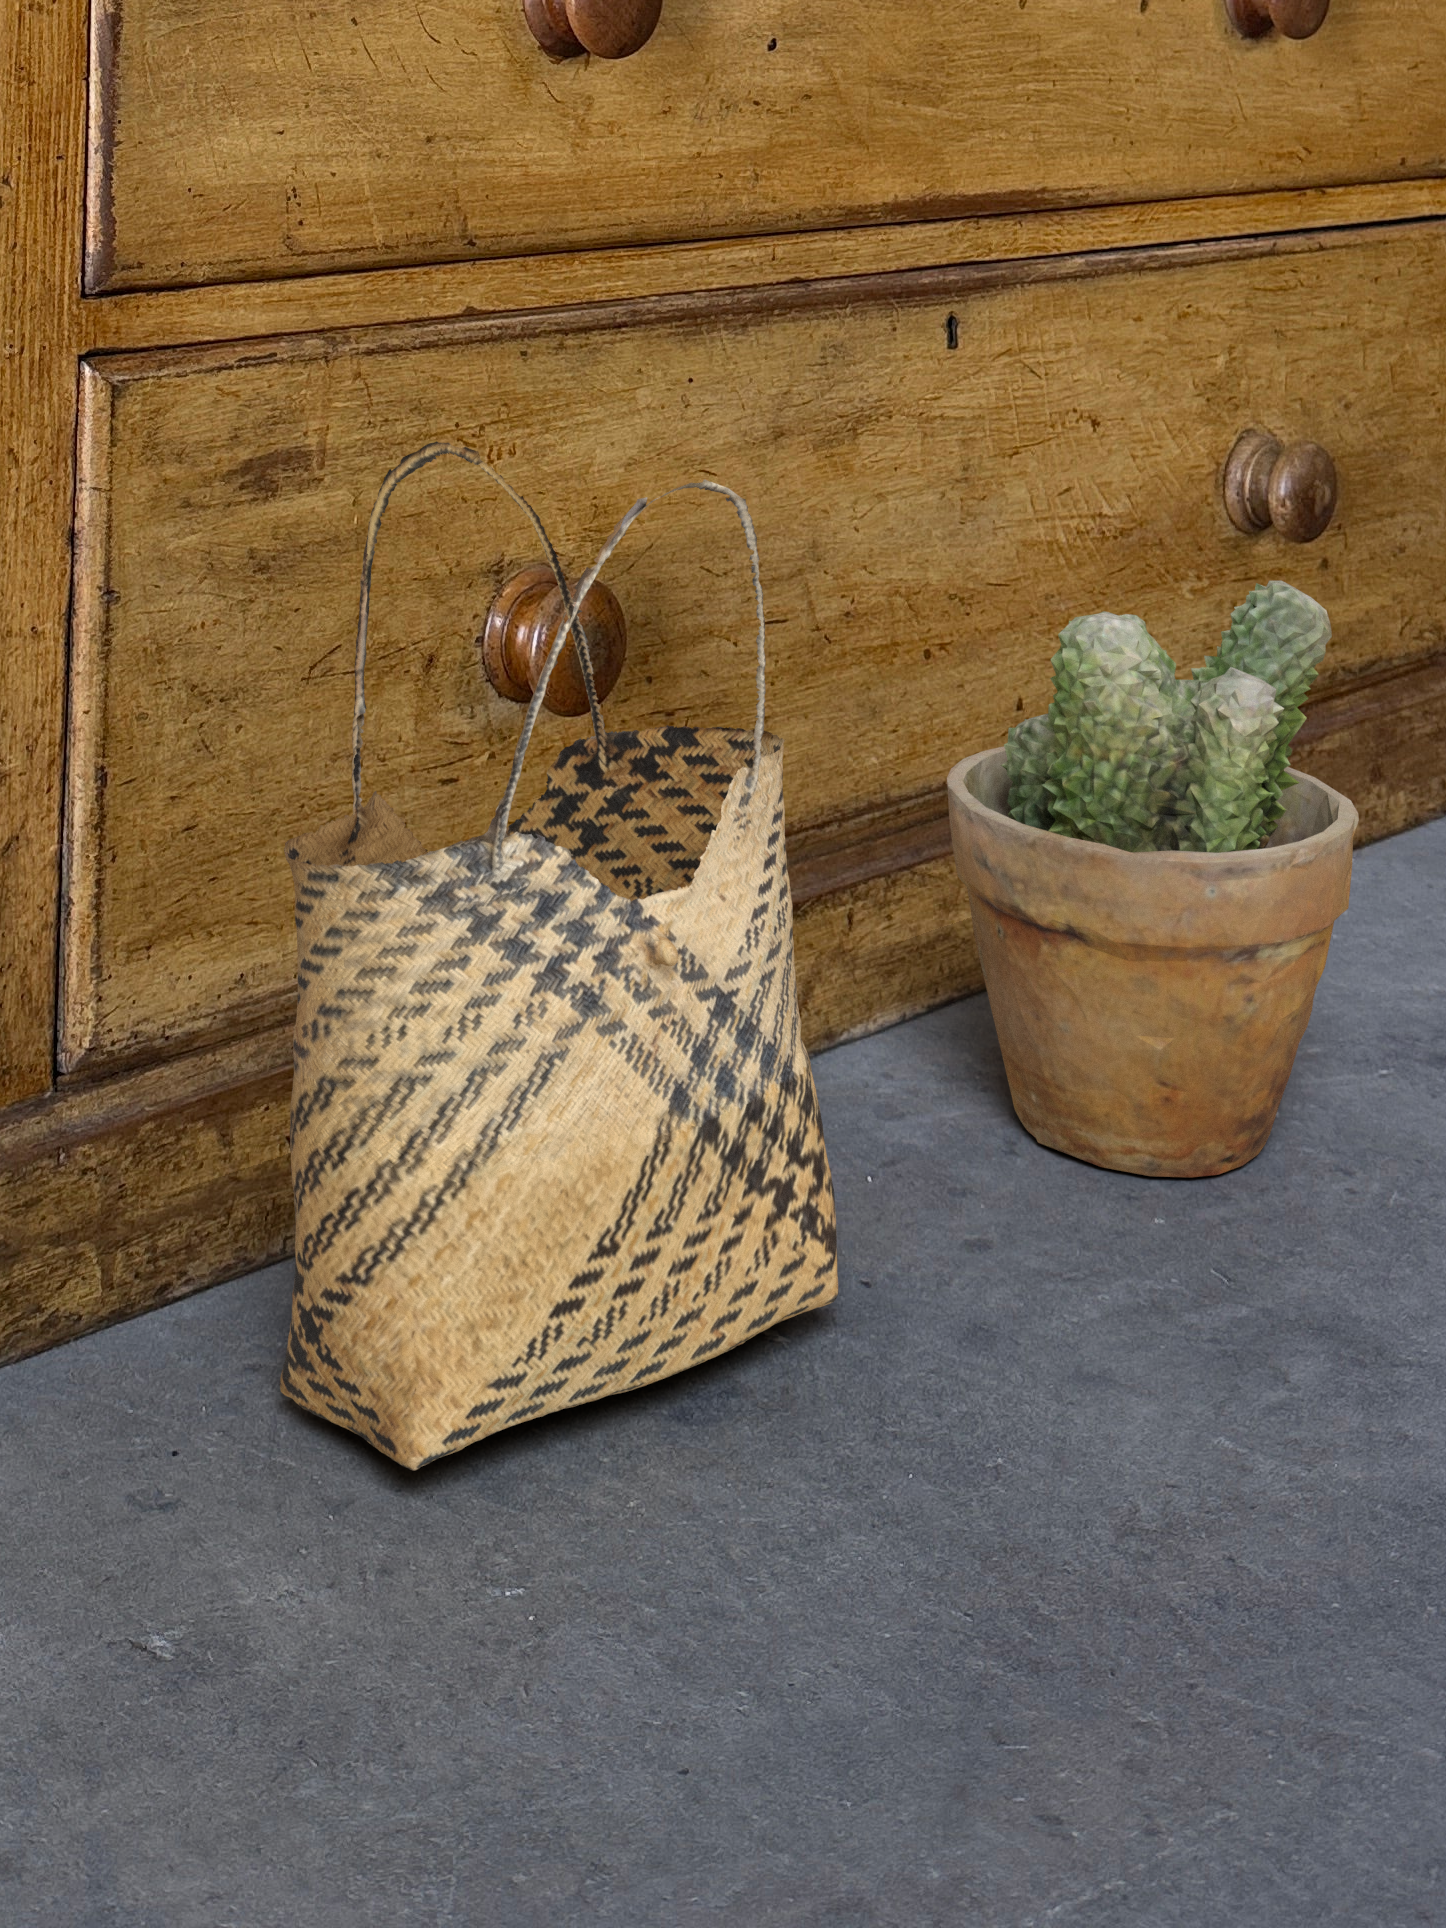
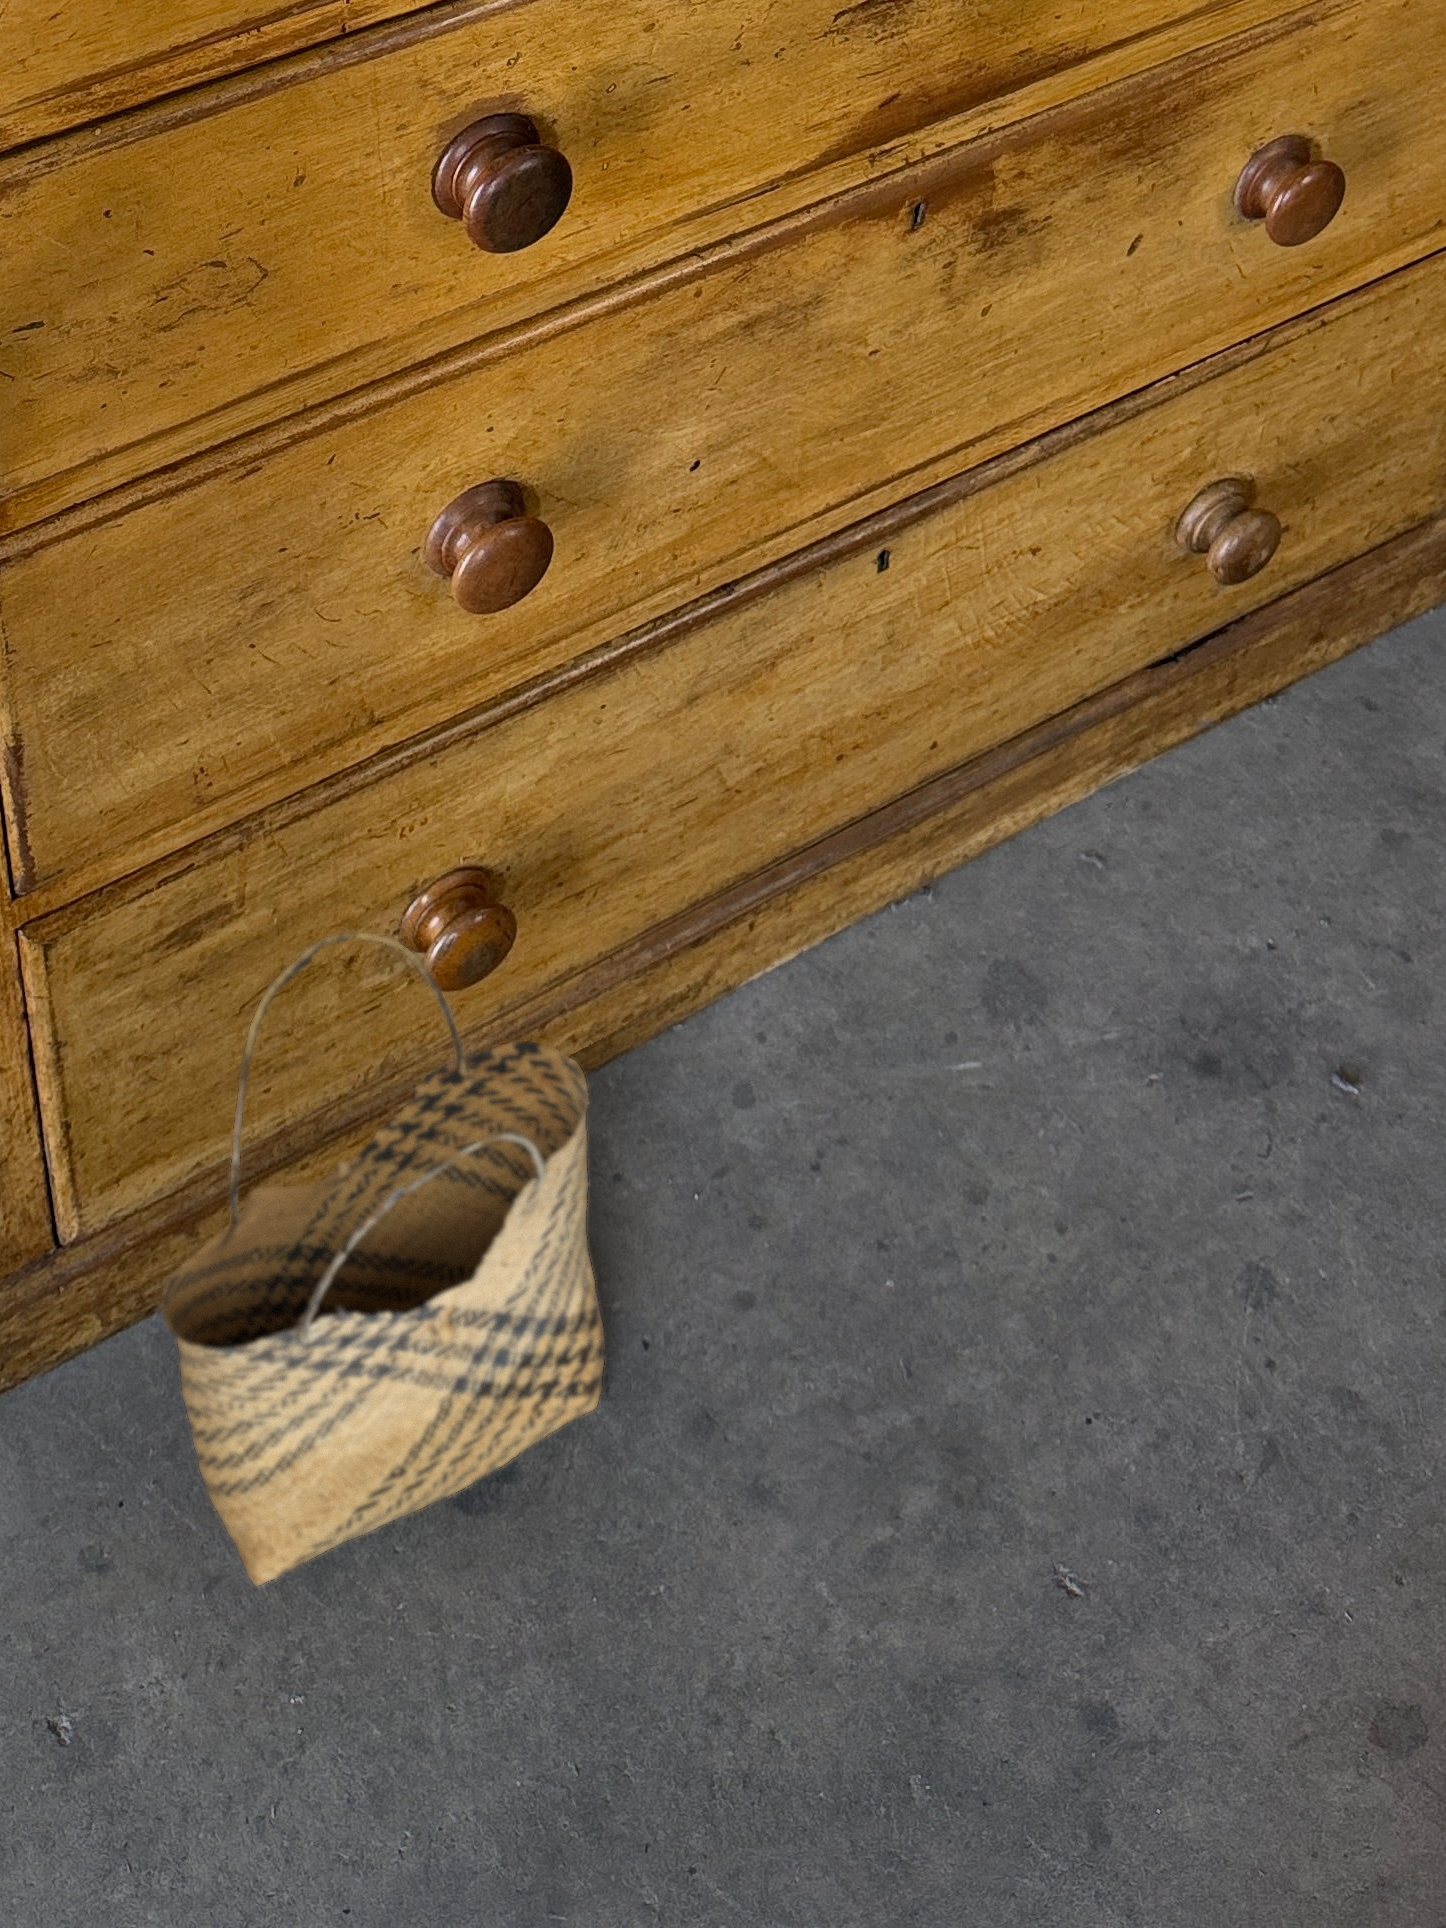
potted plant: present [947,581,1359,1177] -> none [788,853,1112,1219]

